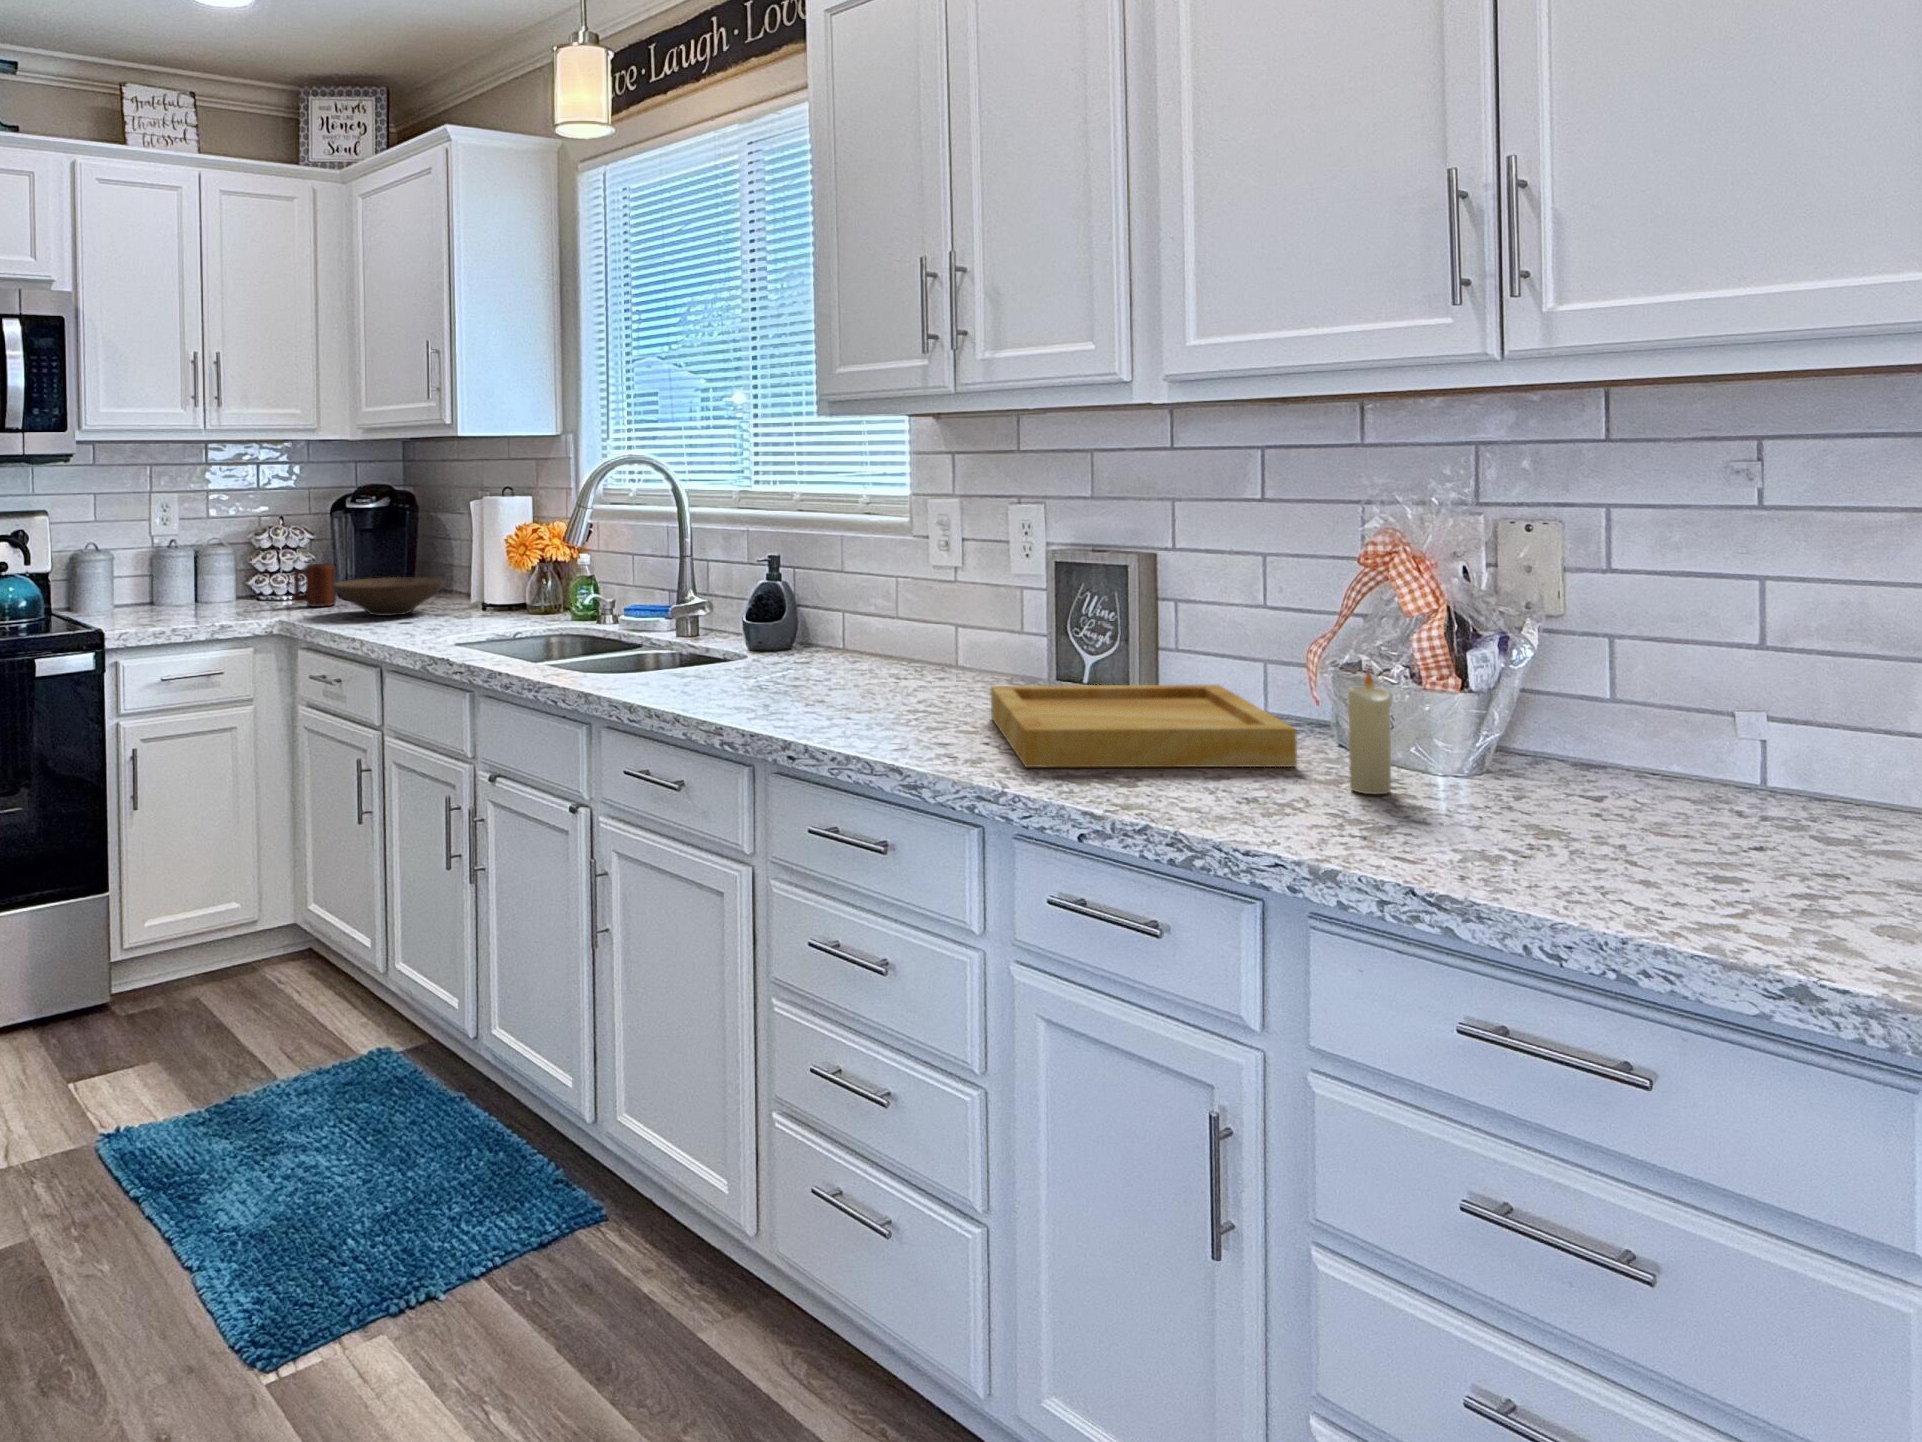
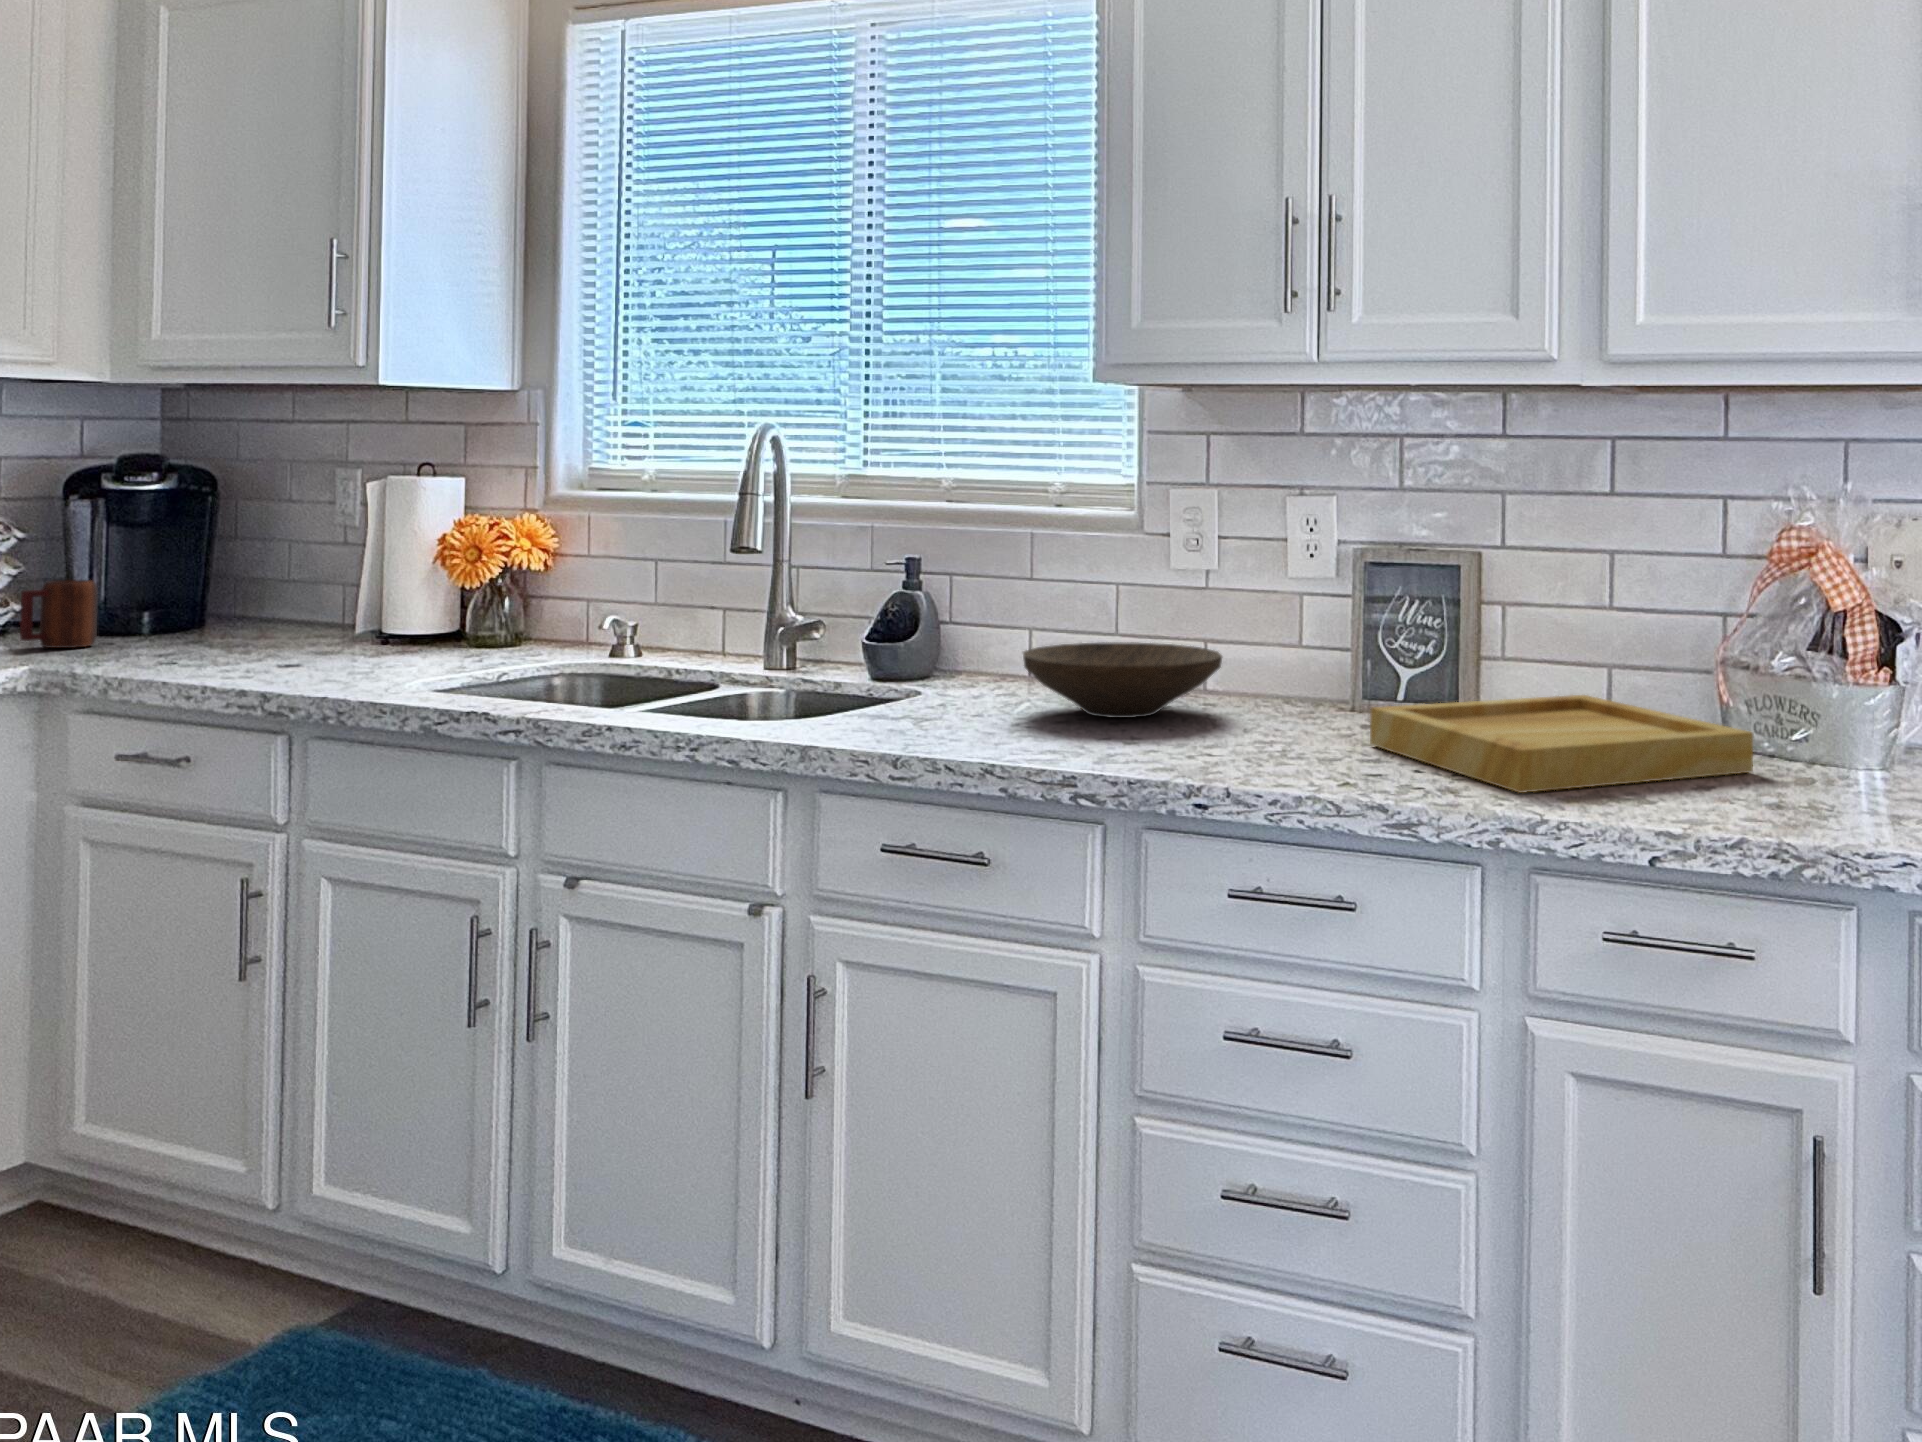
wooden bowl: present [333,577,444,616] -> present [1023,642,1222,718]
candle: present [1348,669,1392,794] -> none [1836,663,1878,792]

